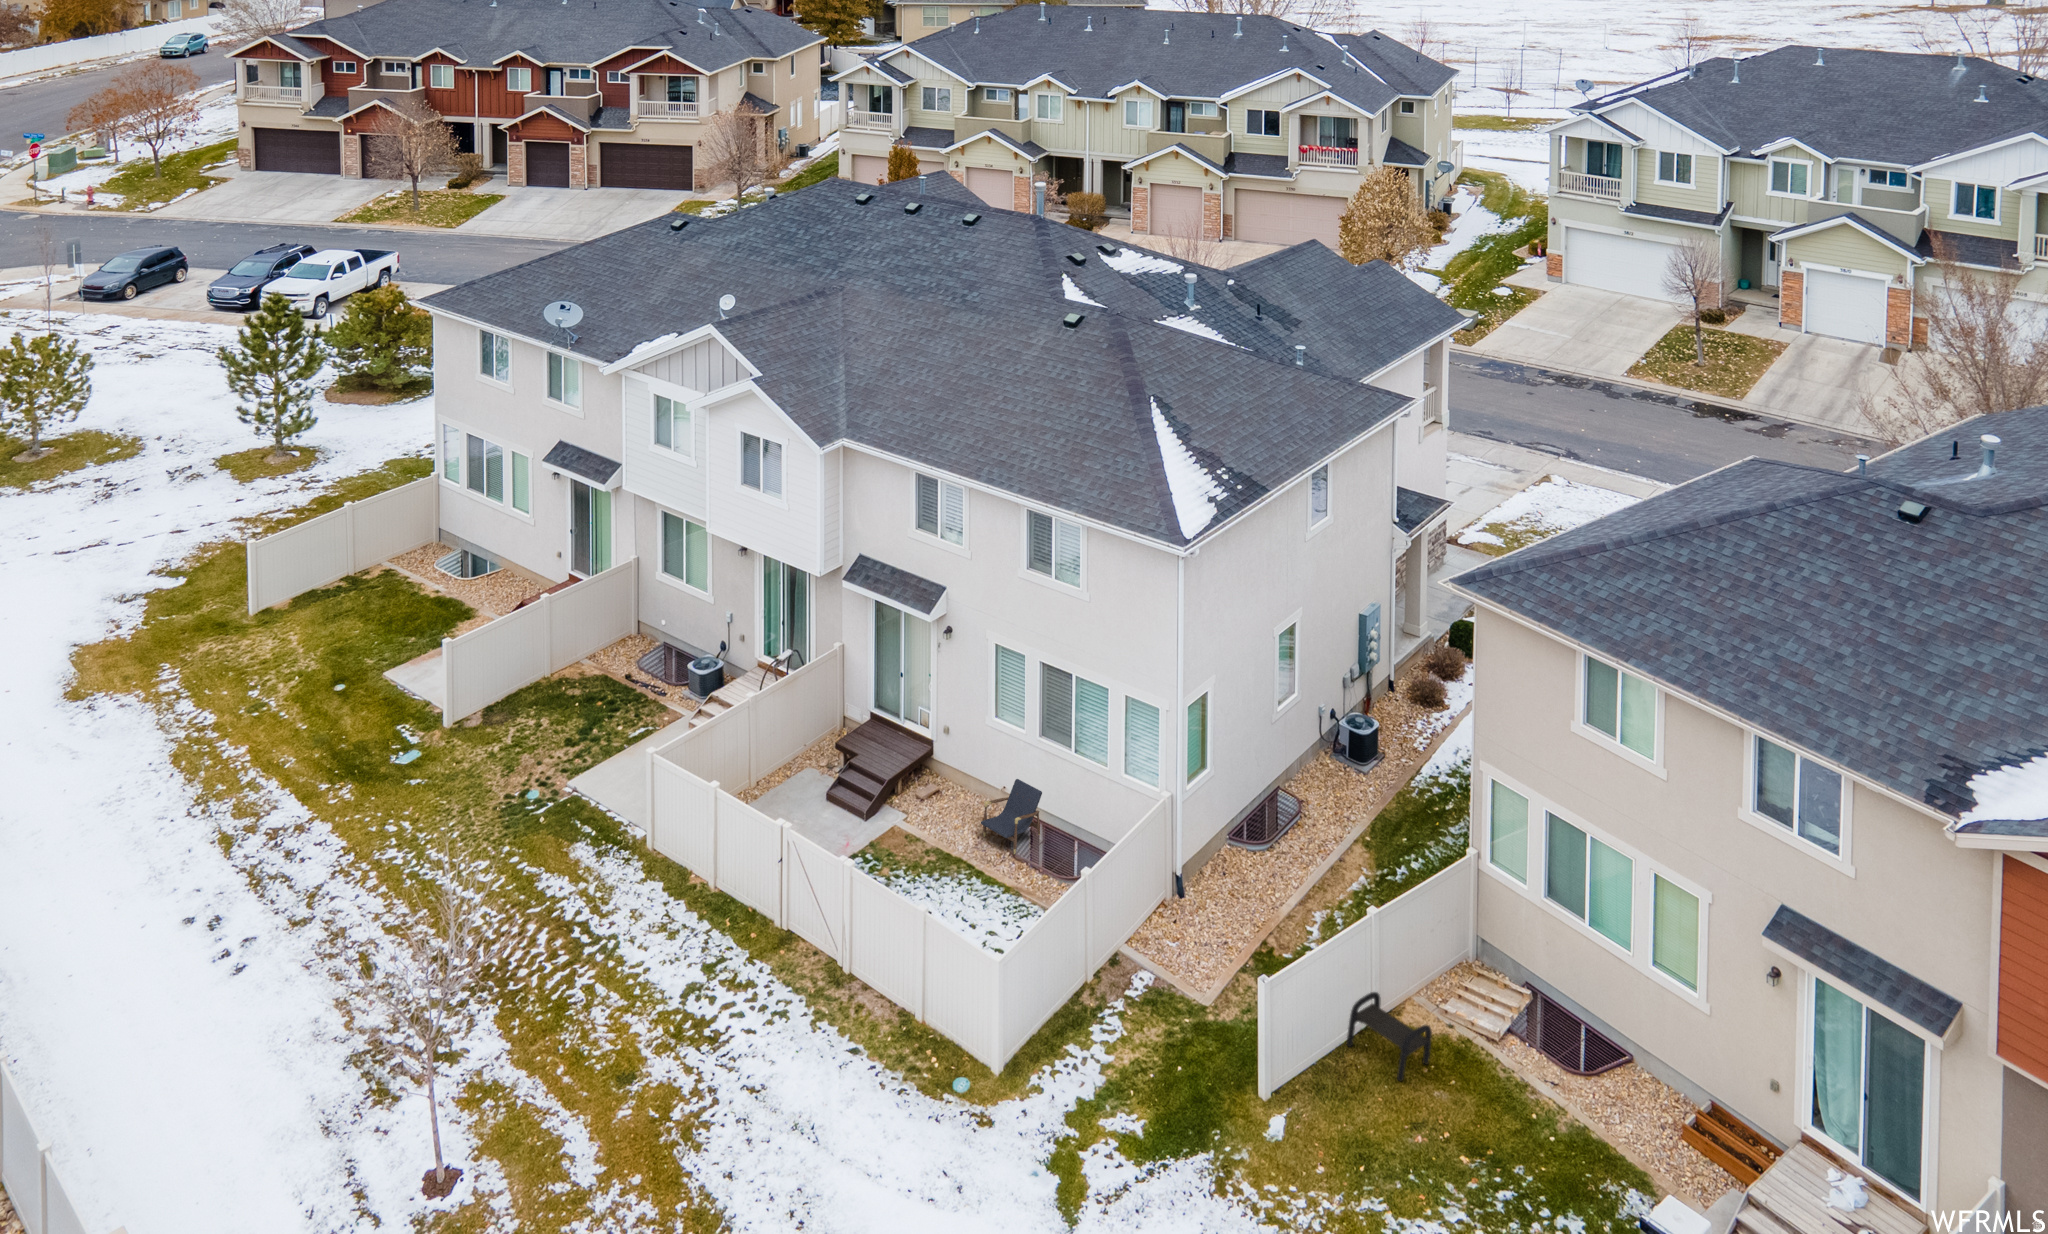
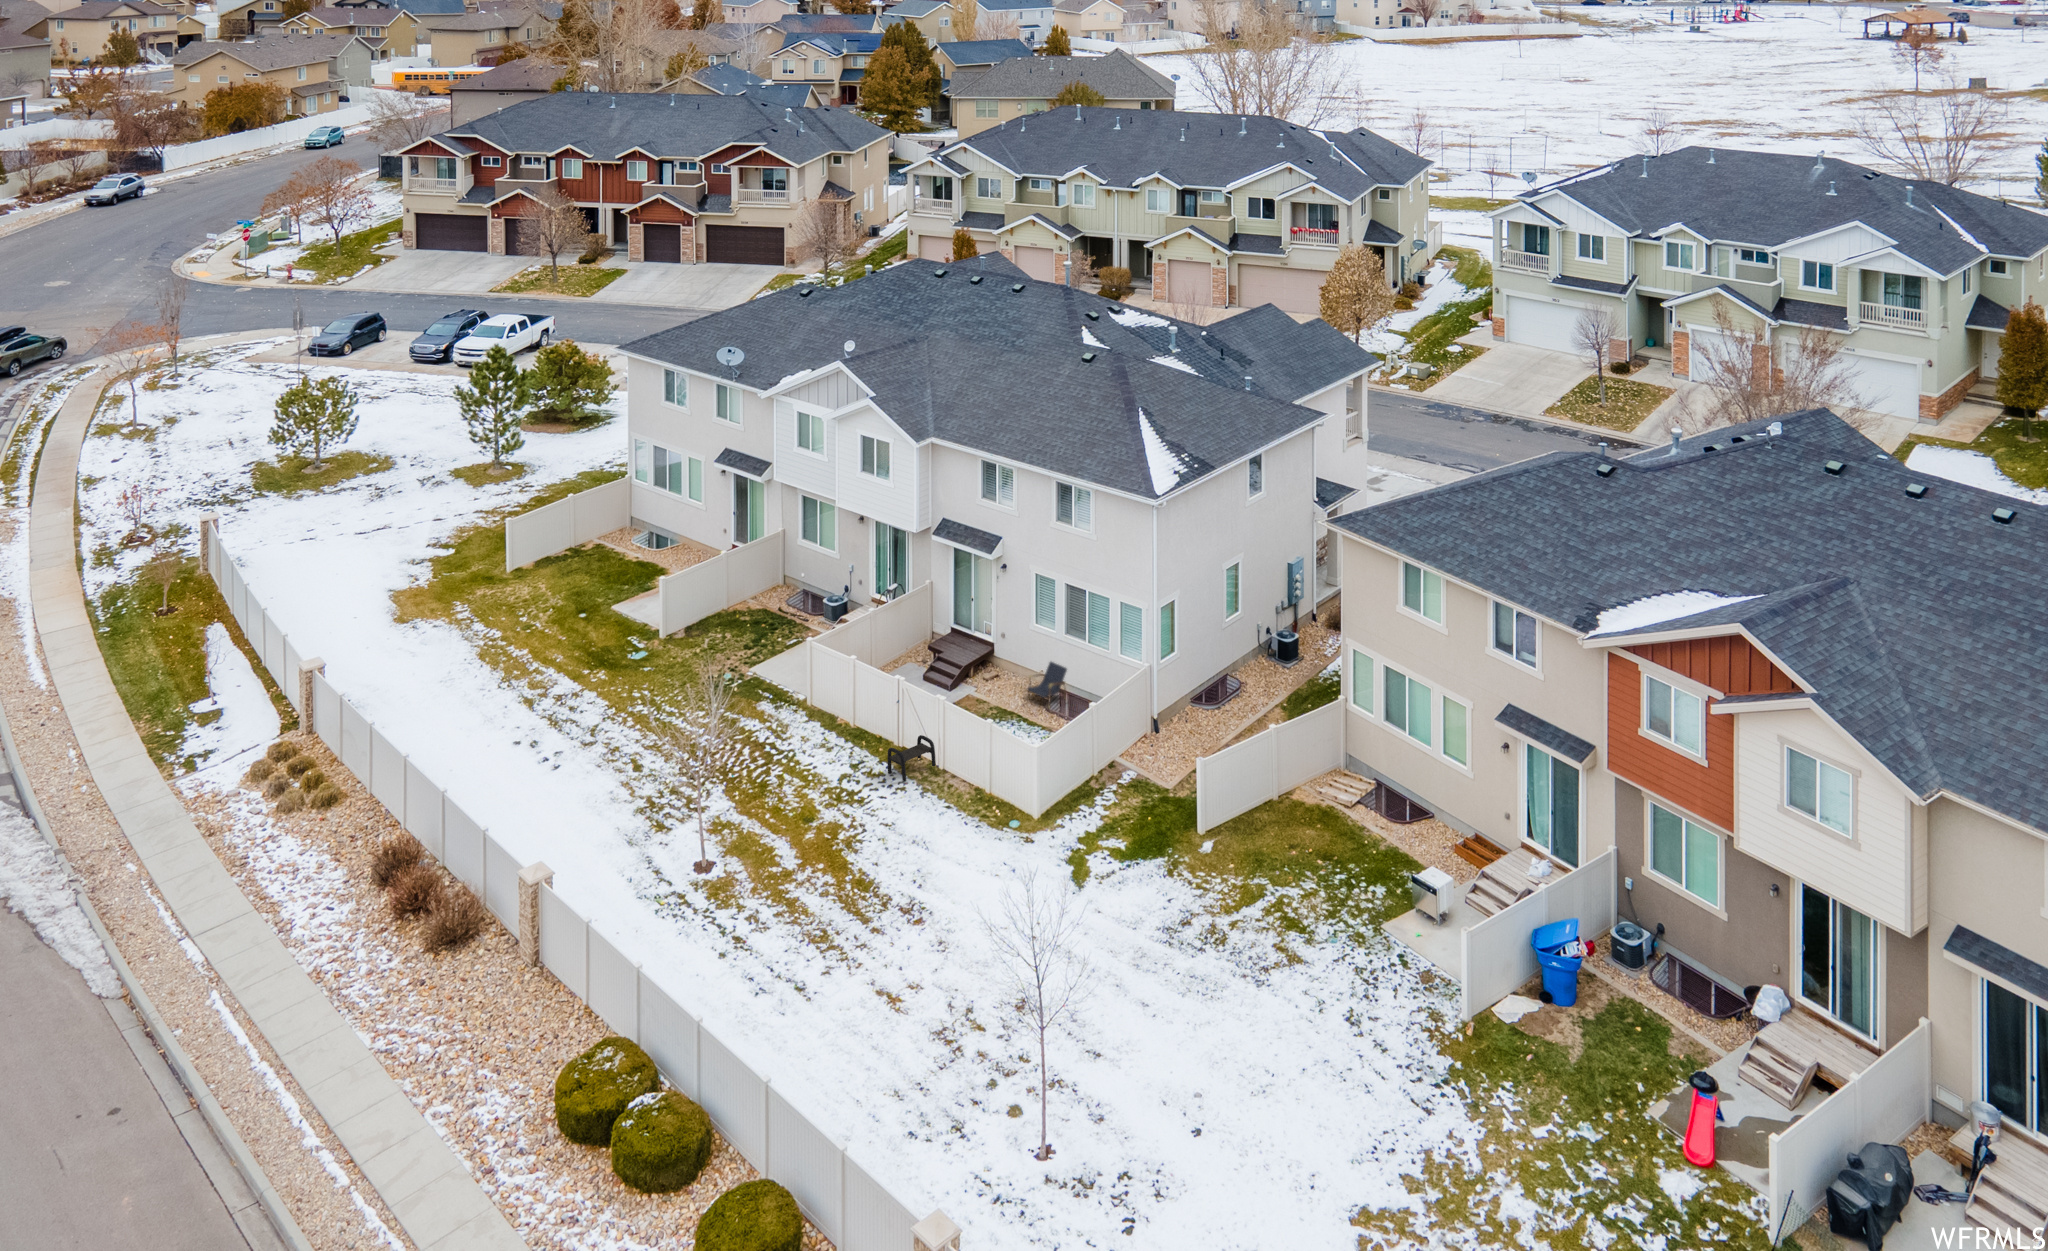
bench: present [1346,992,1432,1081] -> present [887,735,936,782]

